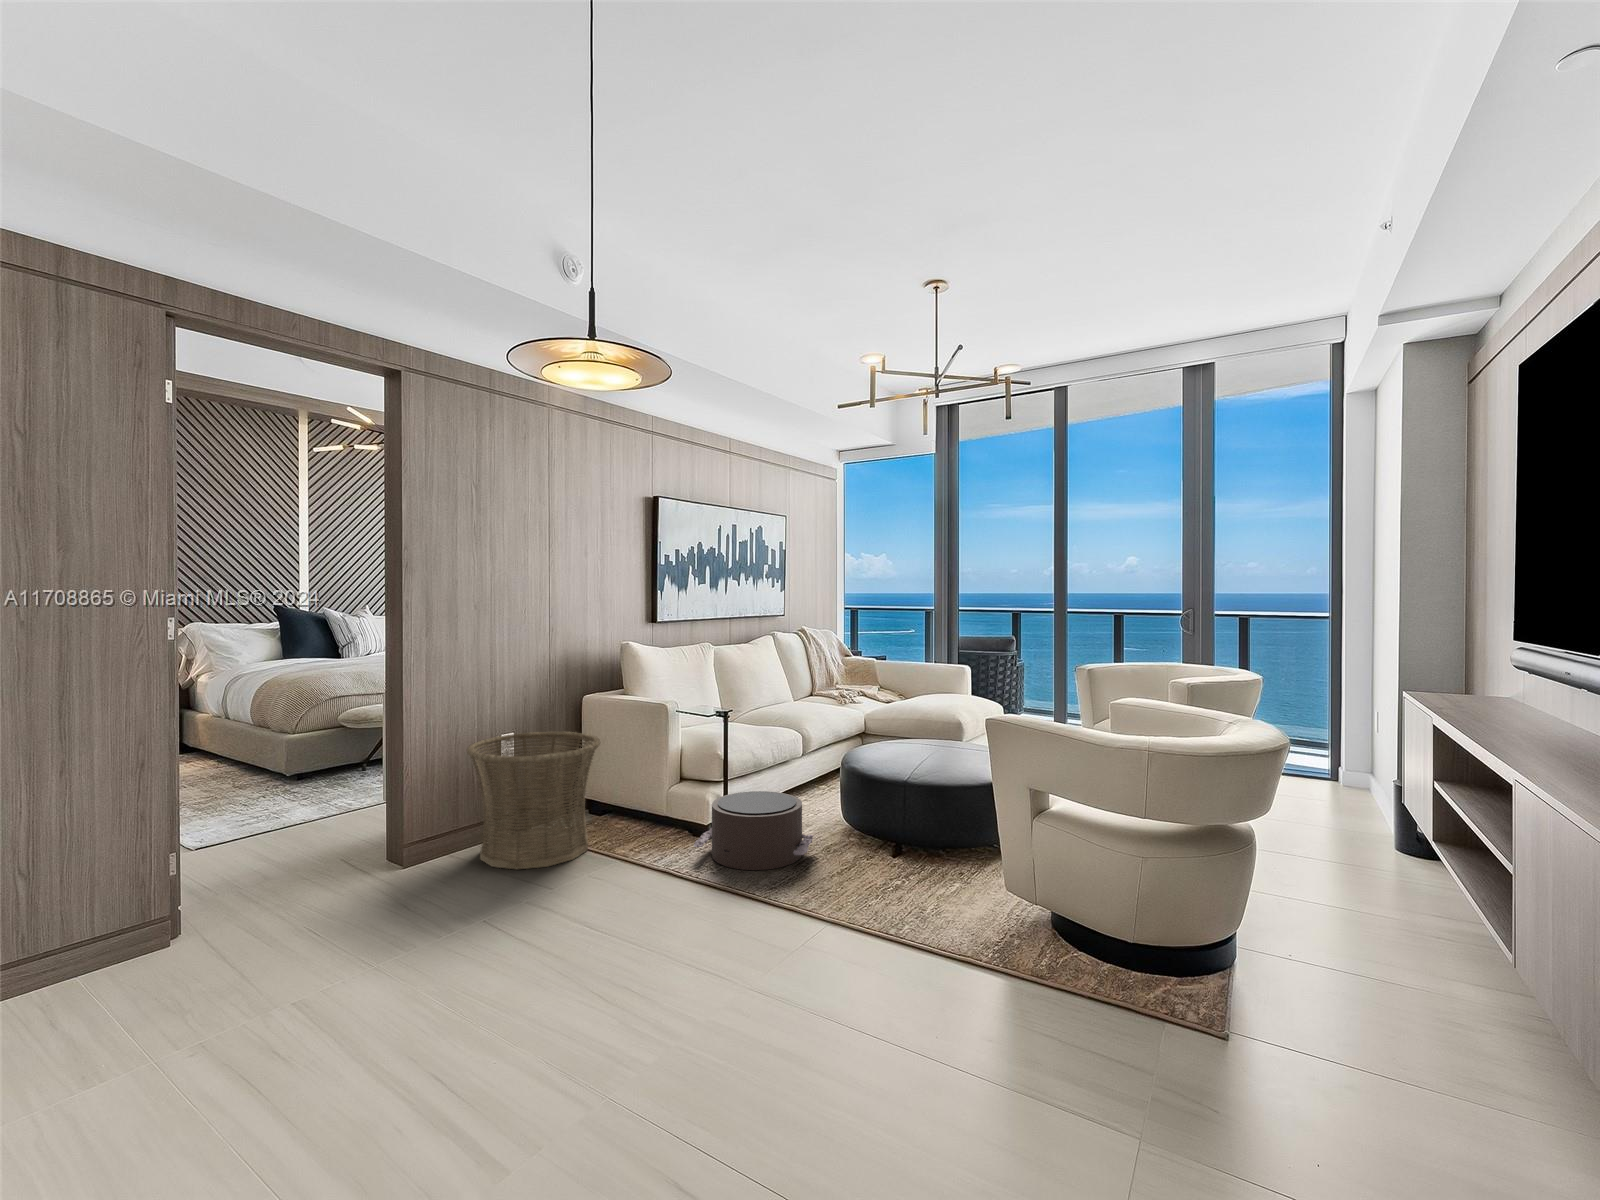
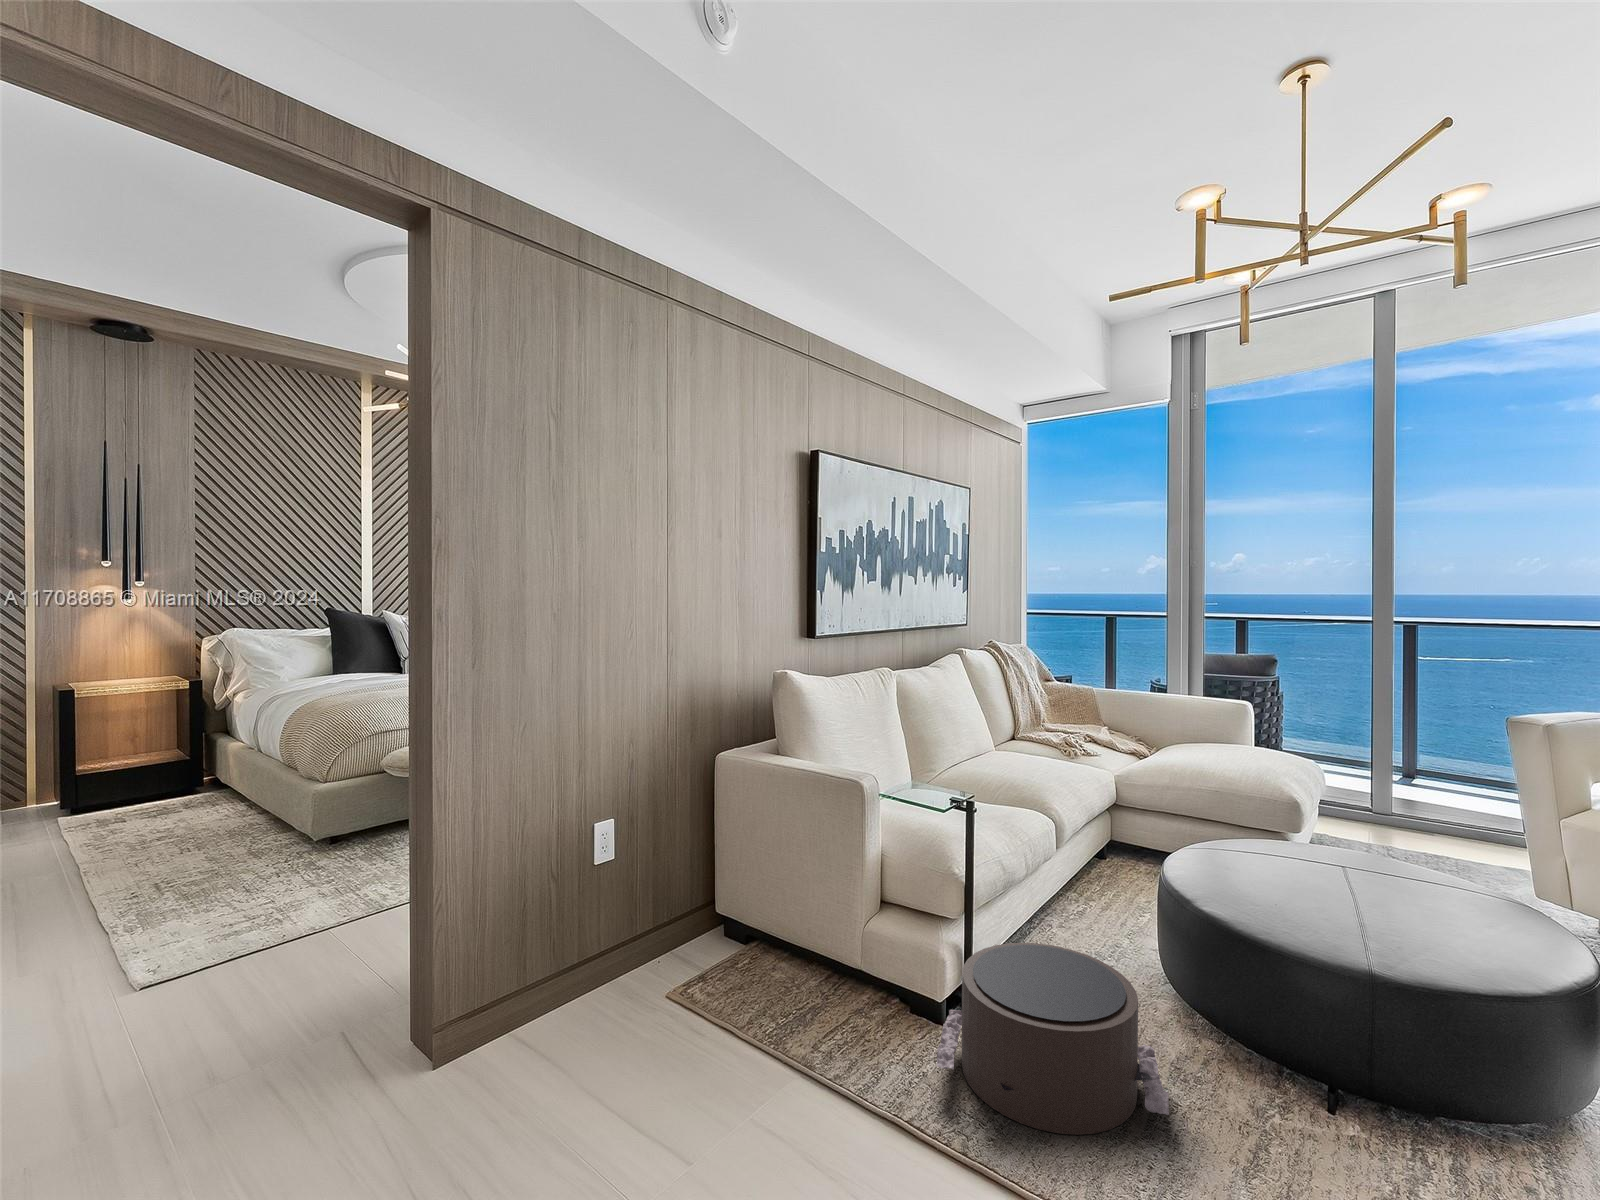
basket: present [467,732,600,869] -> none [536,818,759,1094]

